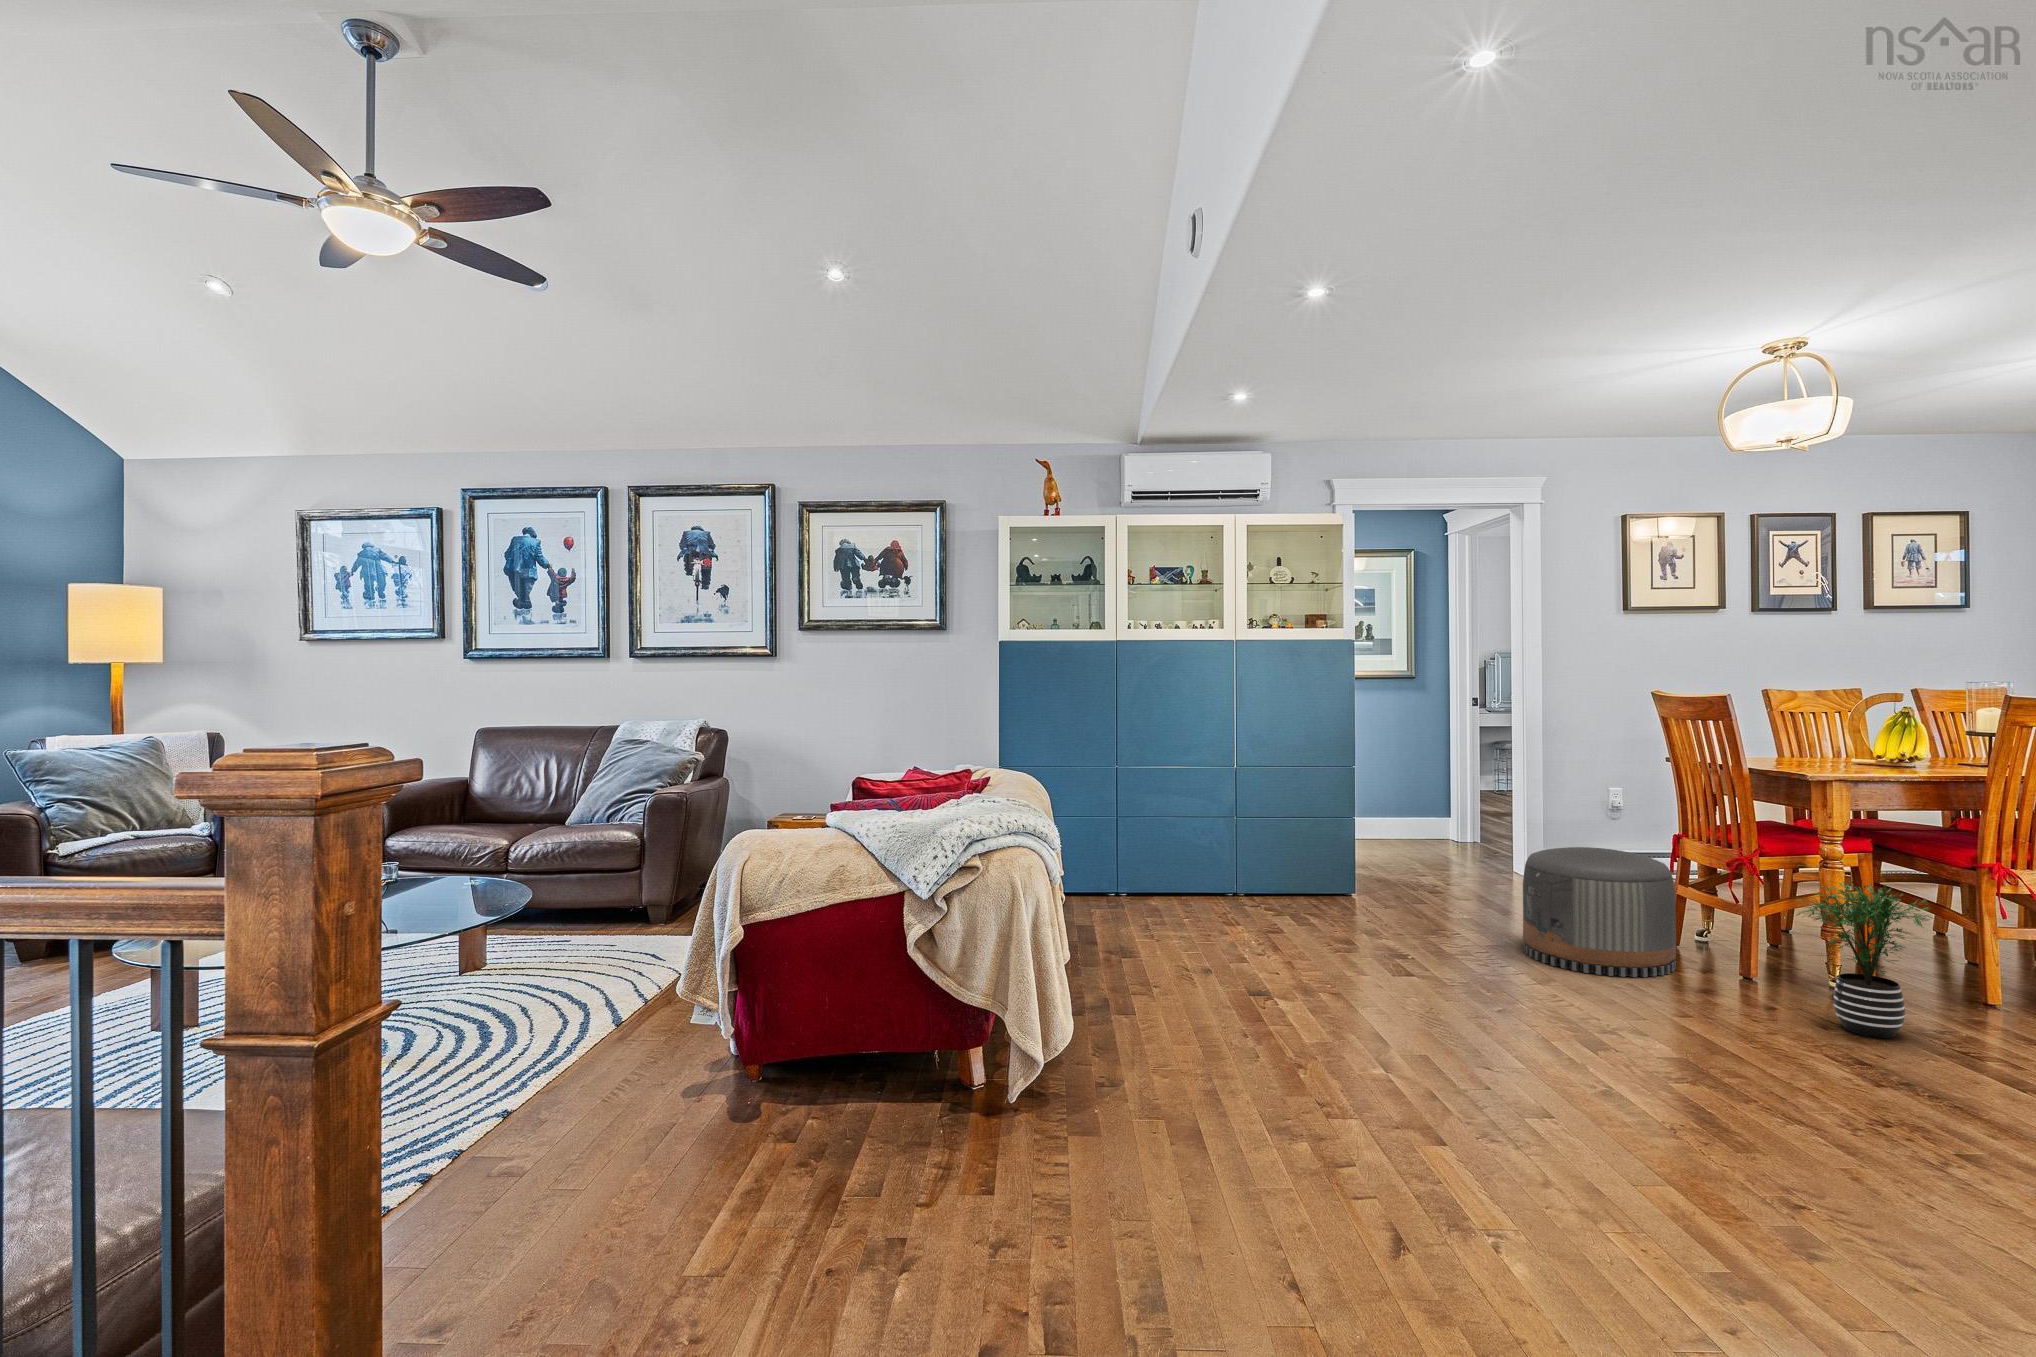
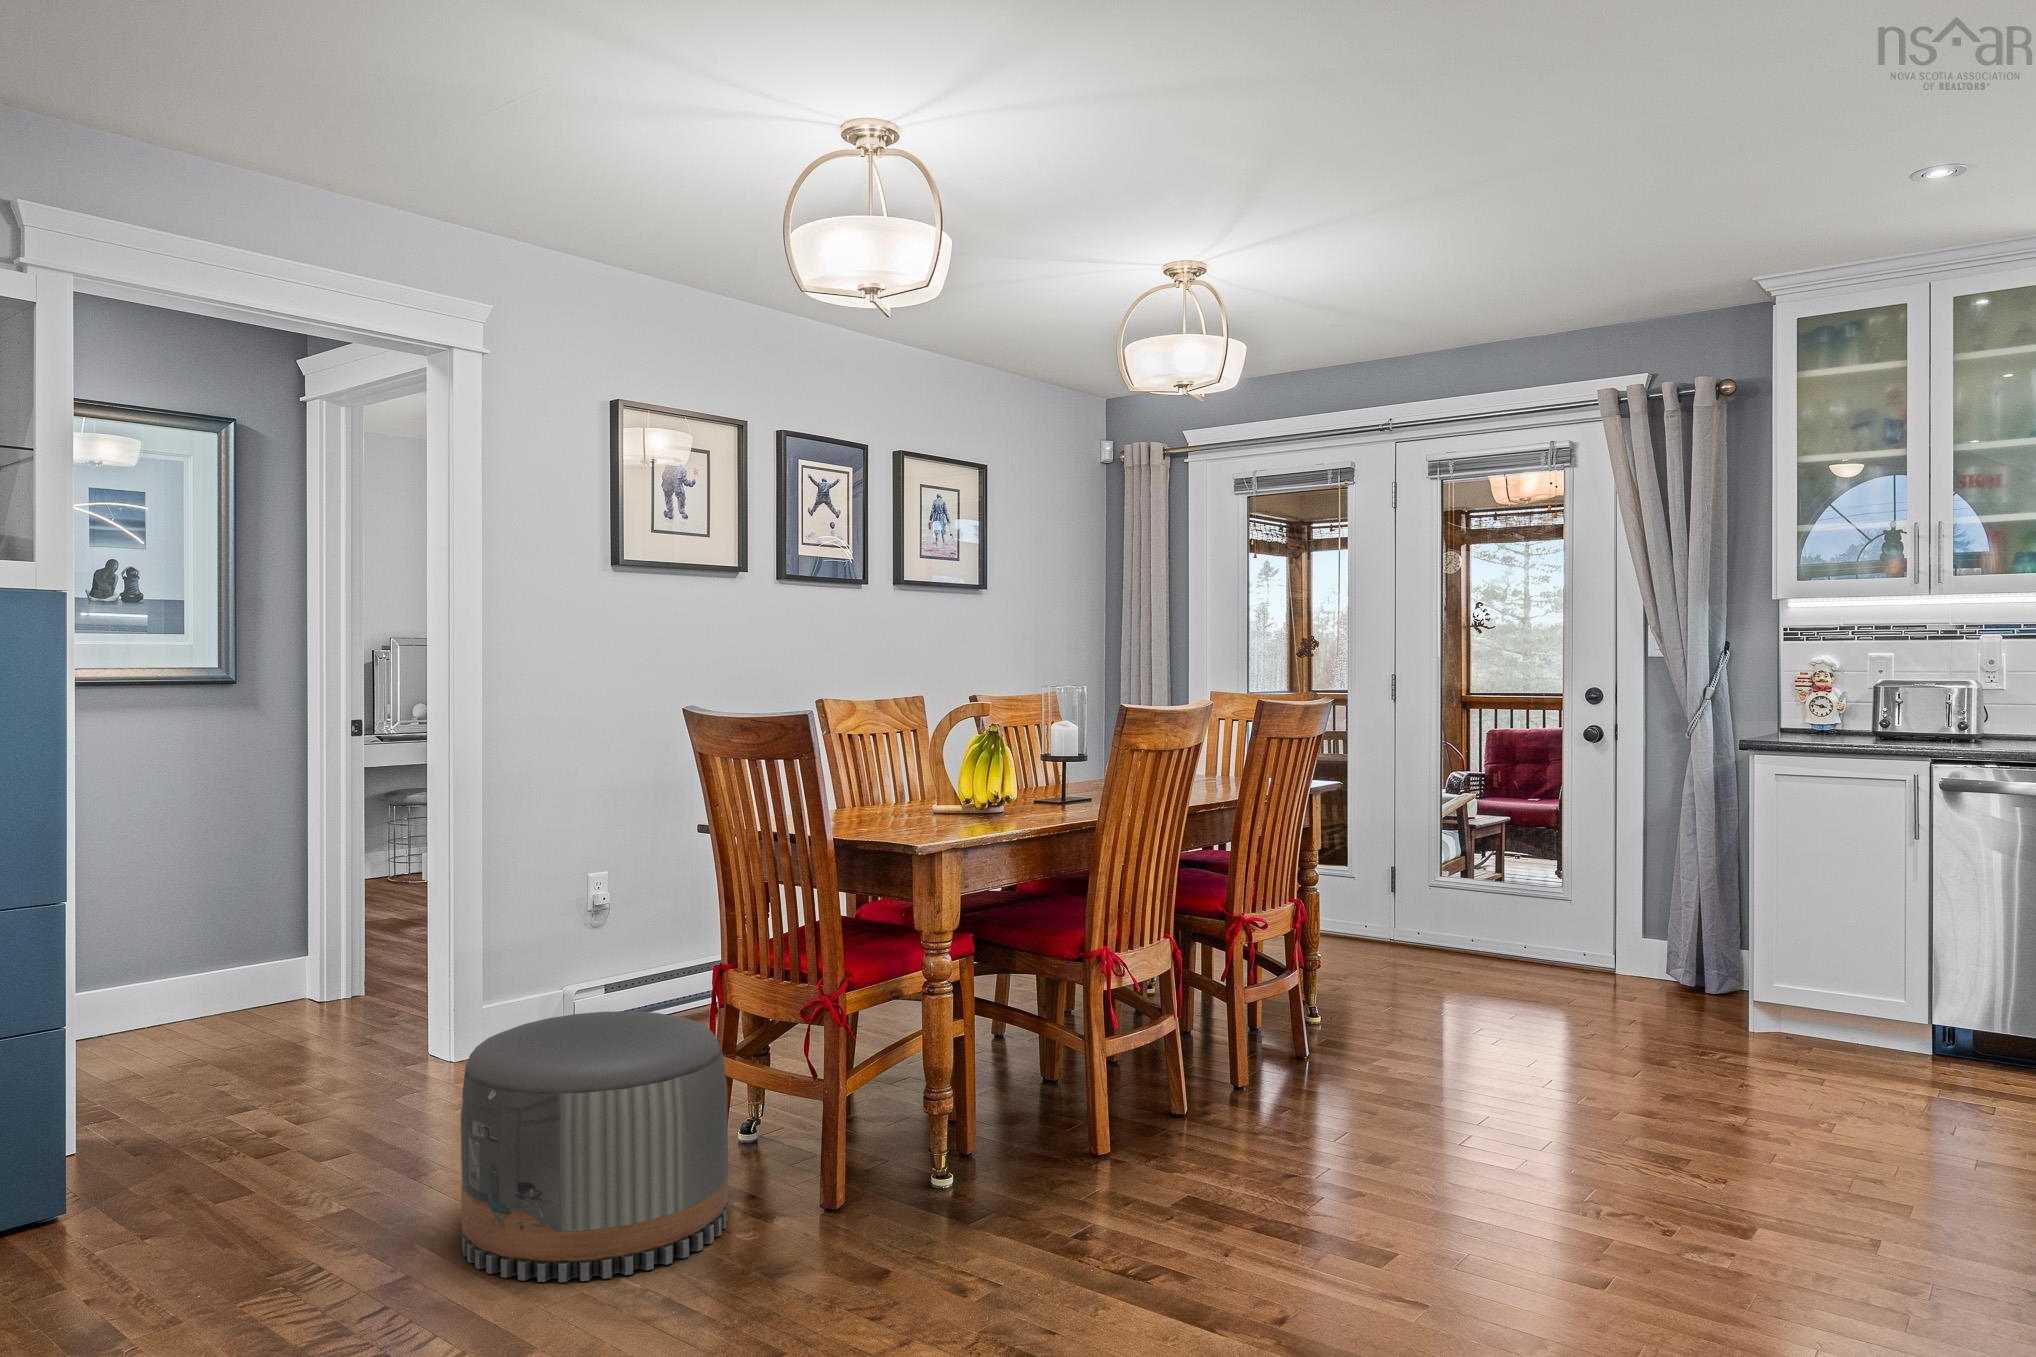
potted plant: present [1796,882,1932,1038] -> none [921,1023,1098,1289]

